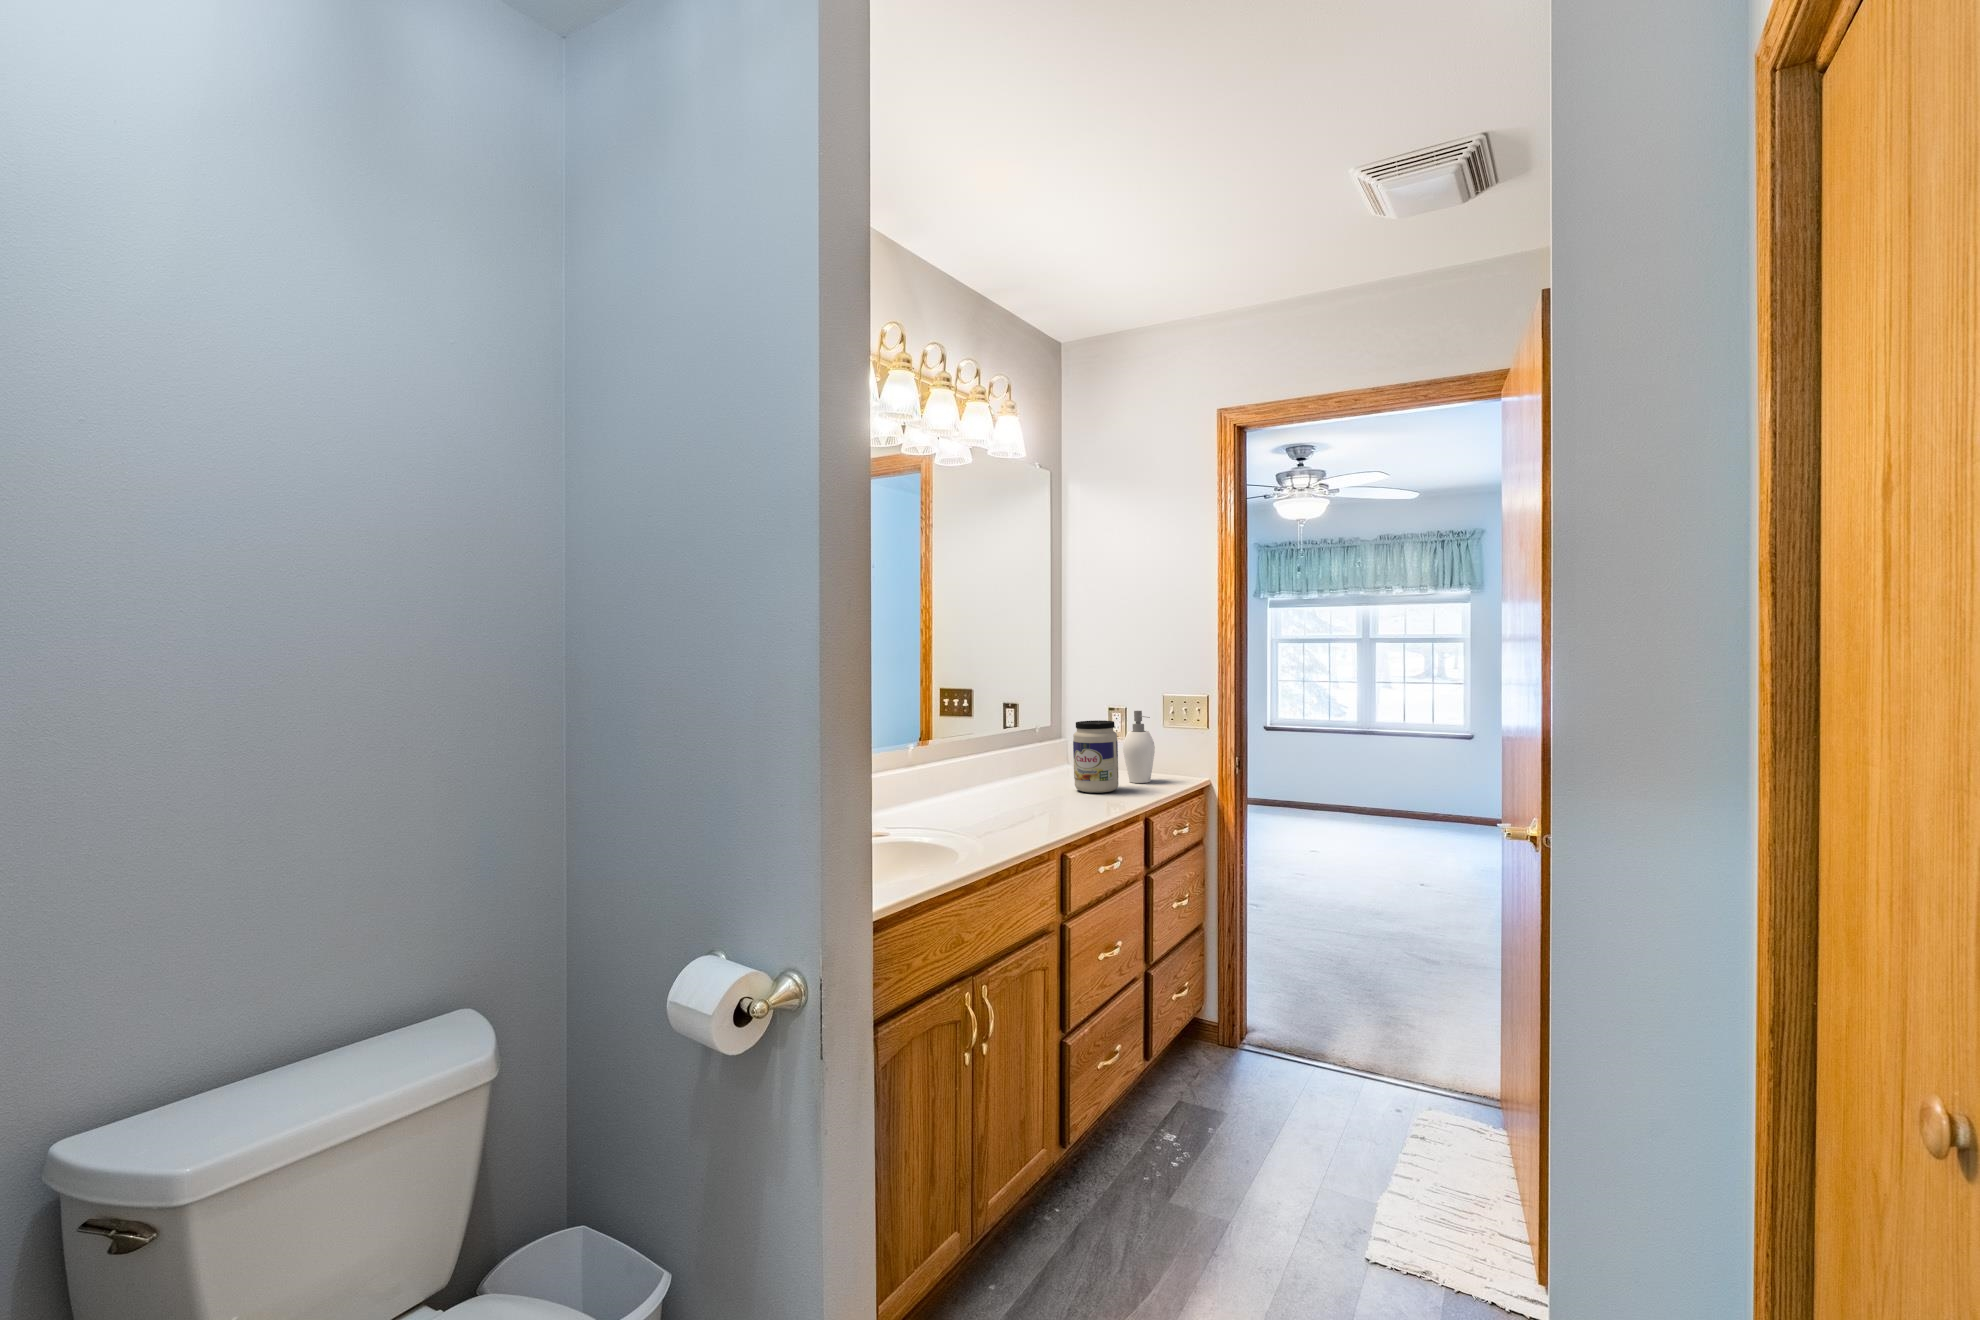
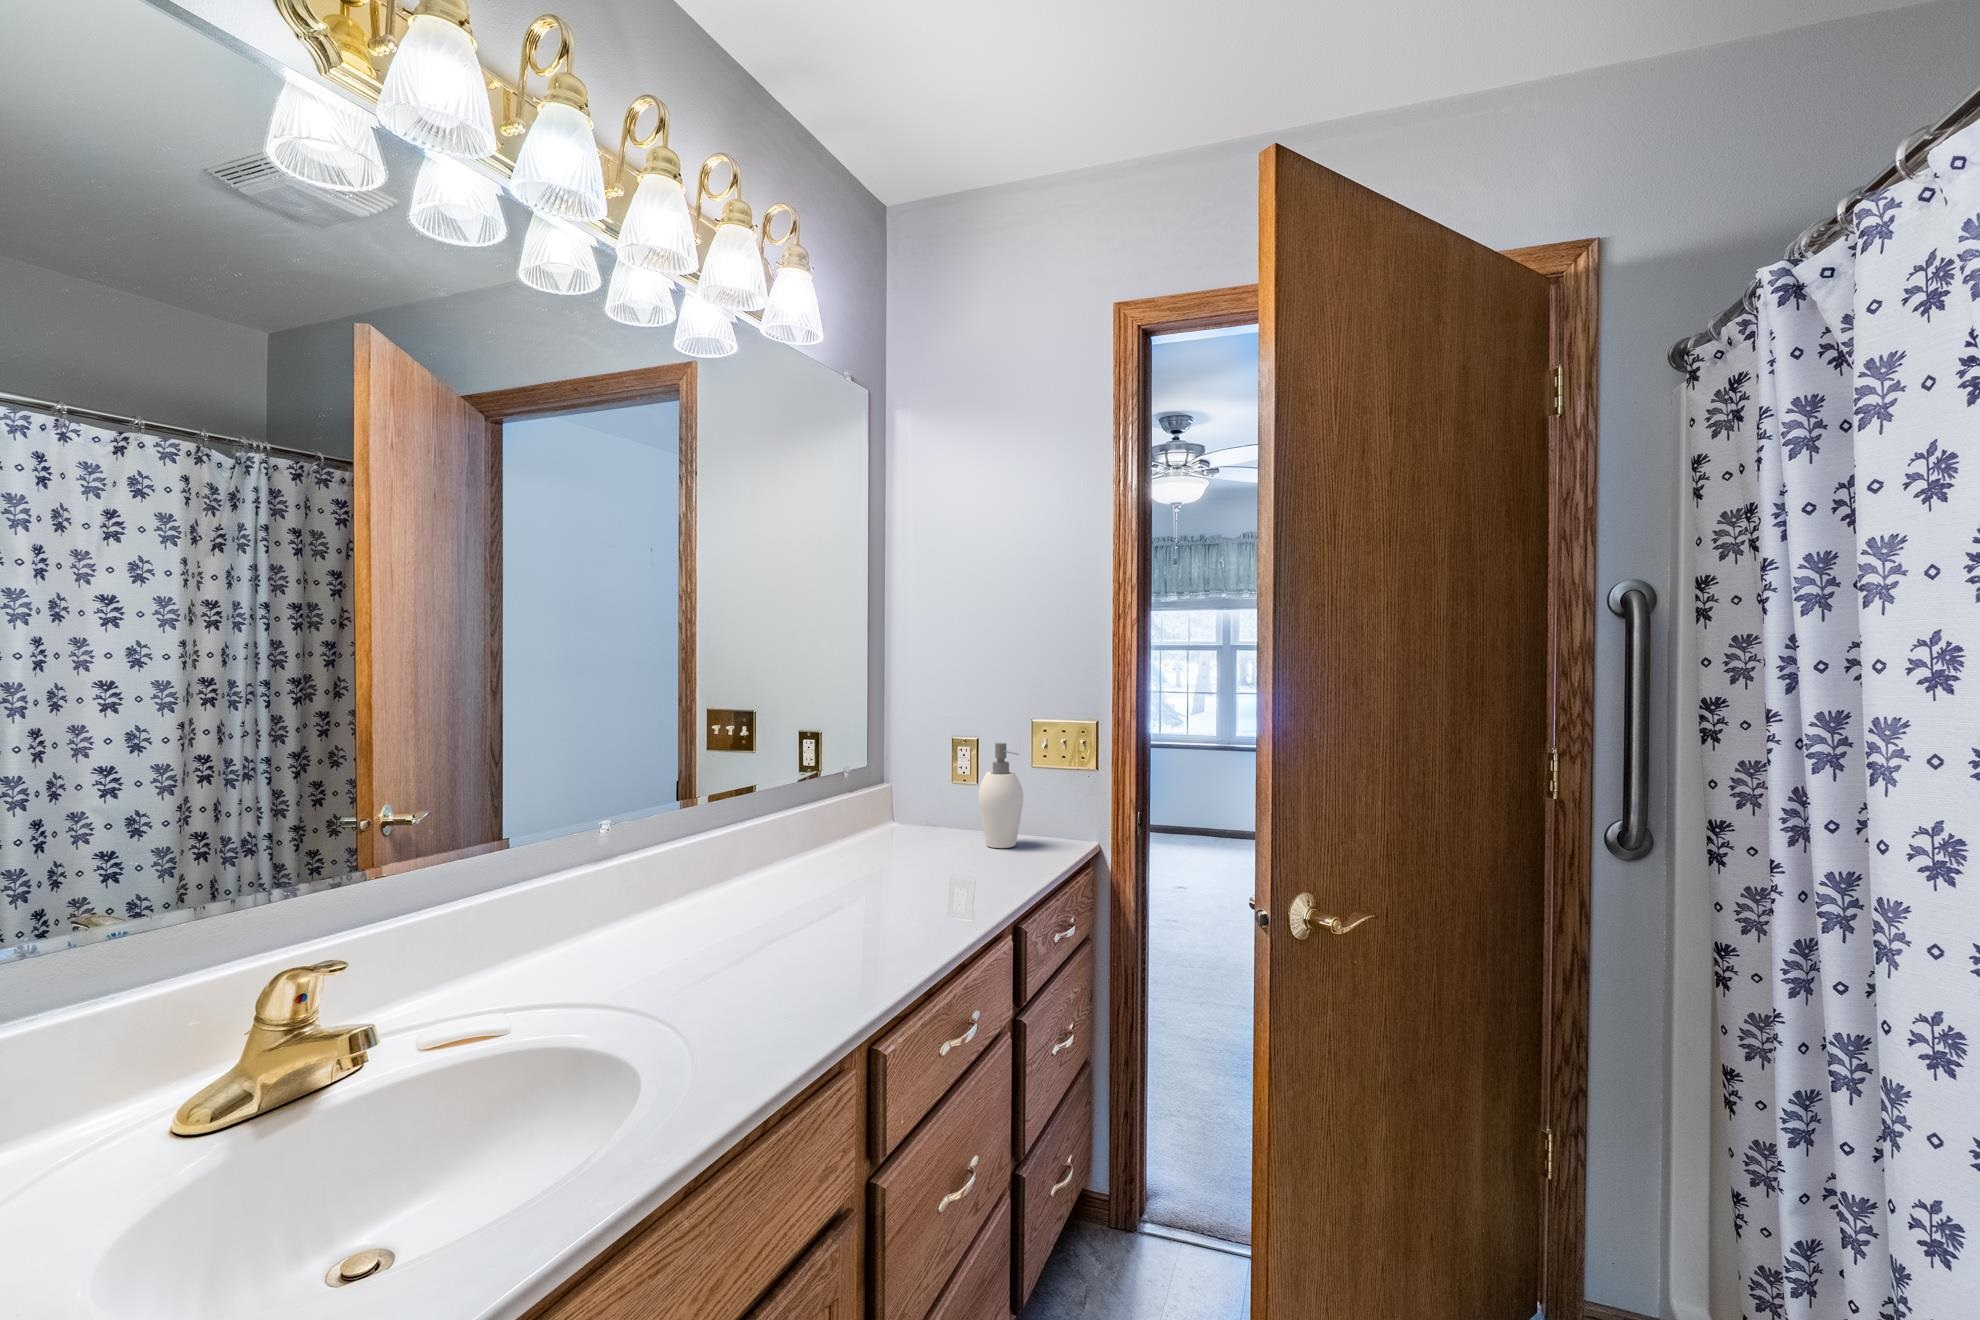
jar: present [1073,720,1118,793] -> none [907,759,973,869]

